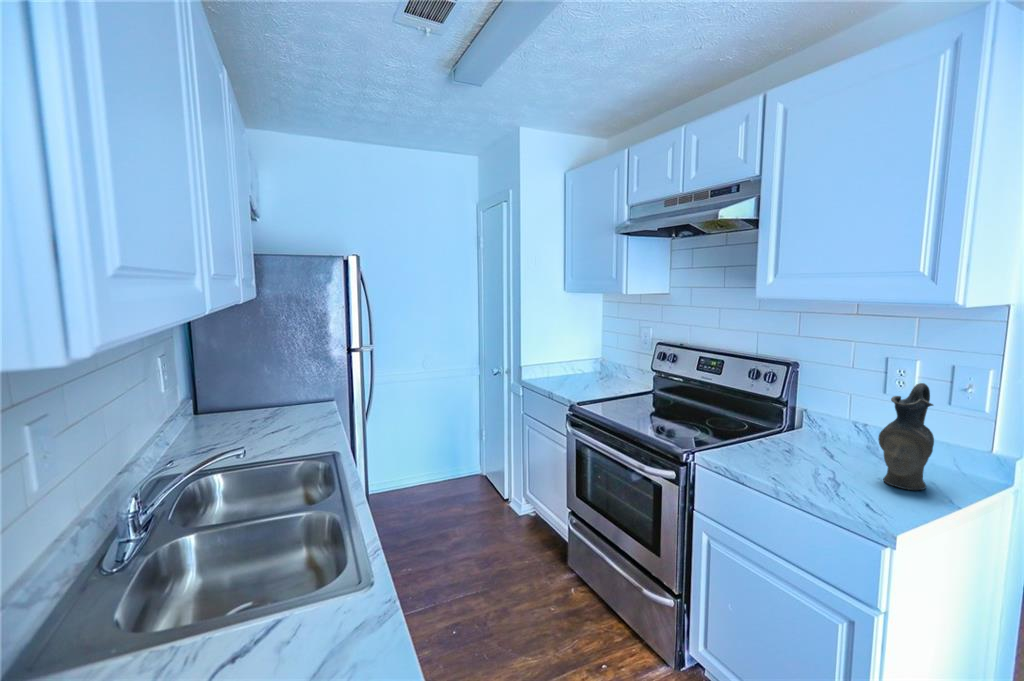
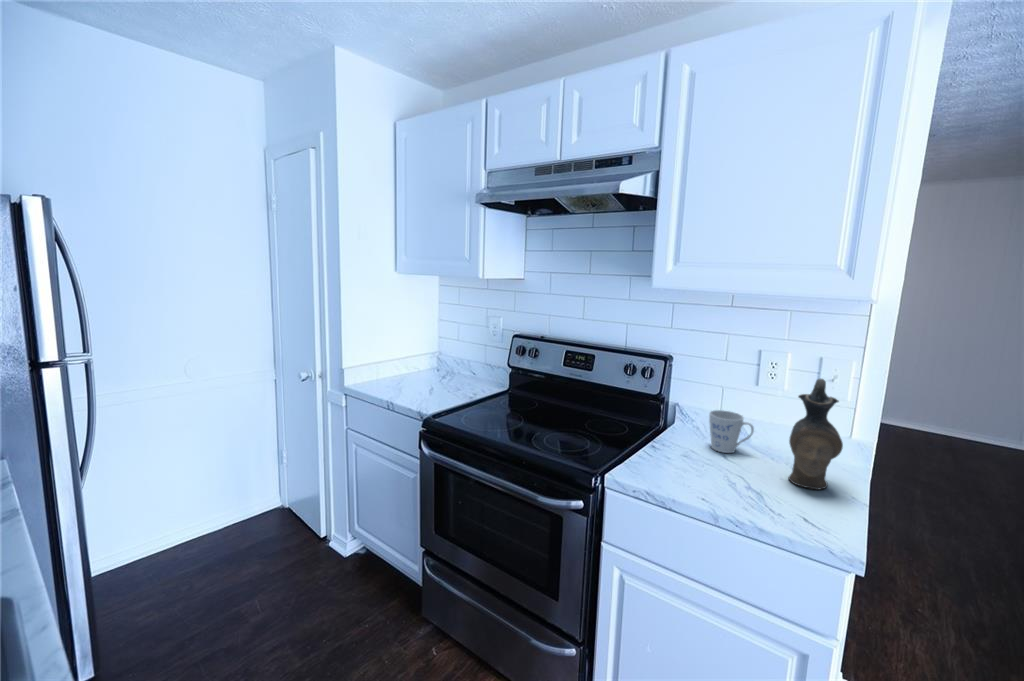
mug: none [820,414,866,455] -> present [709,410,754,453]

